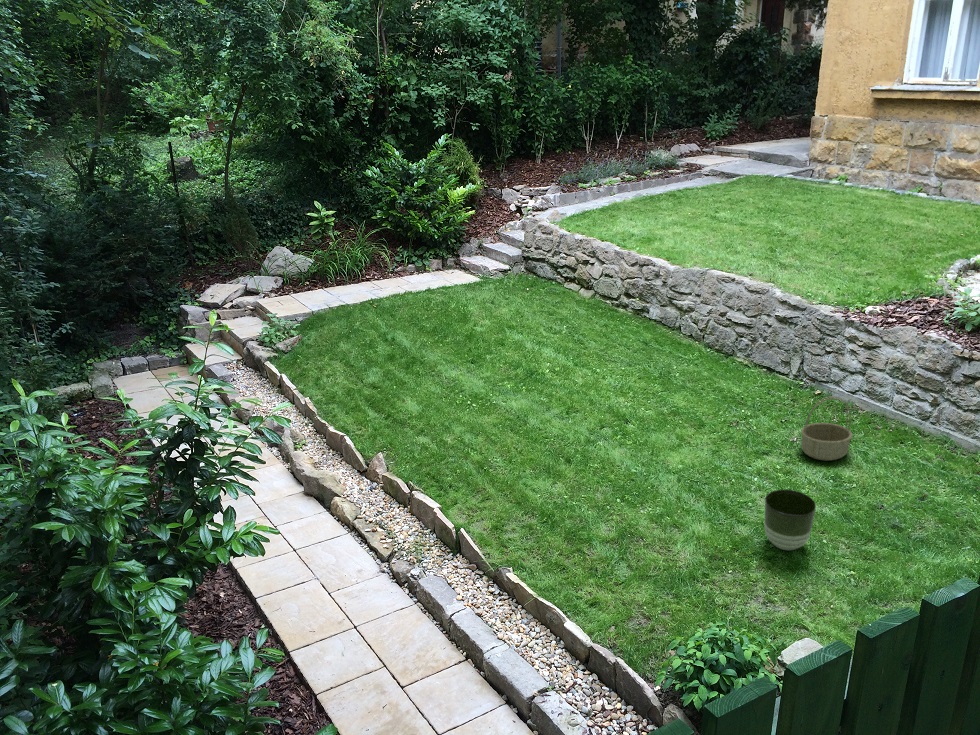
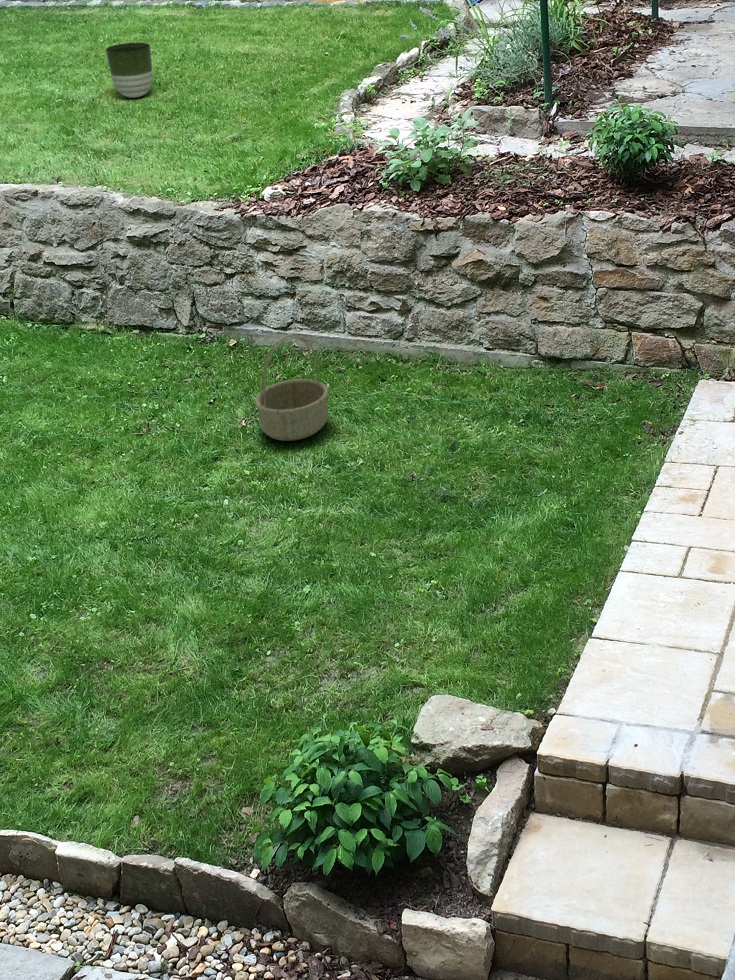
planter: present [764,490,816,550] -> present [106,43,153,98]

